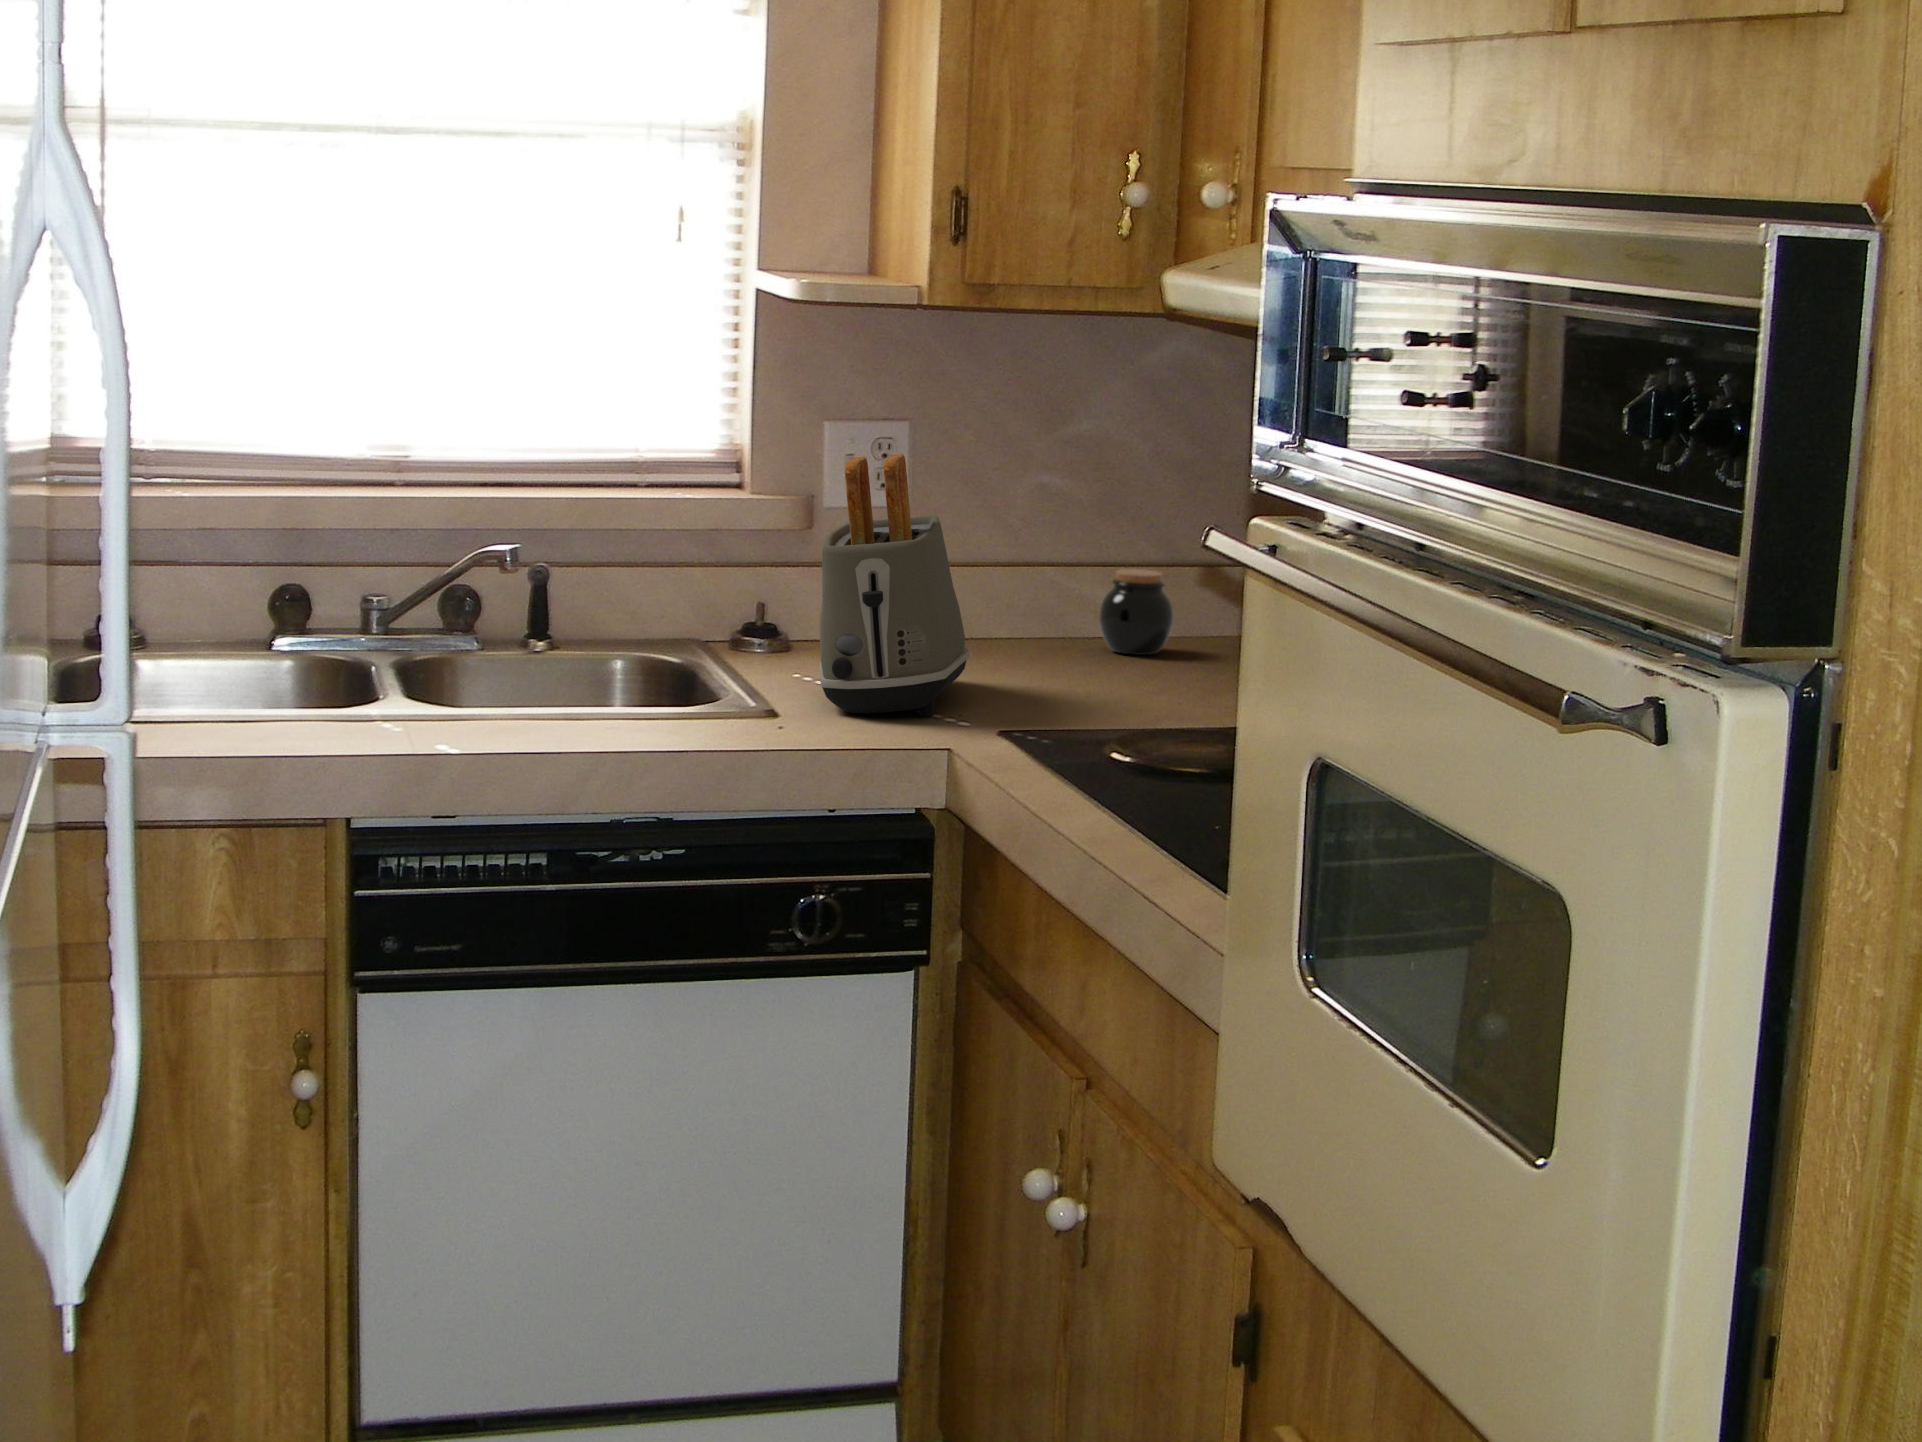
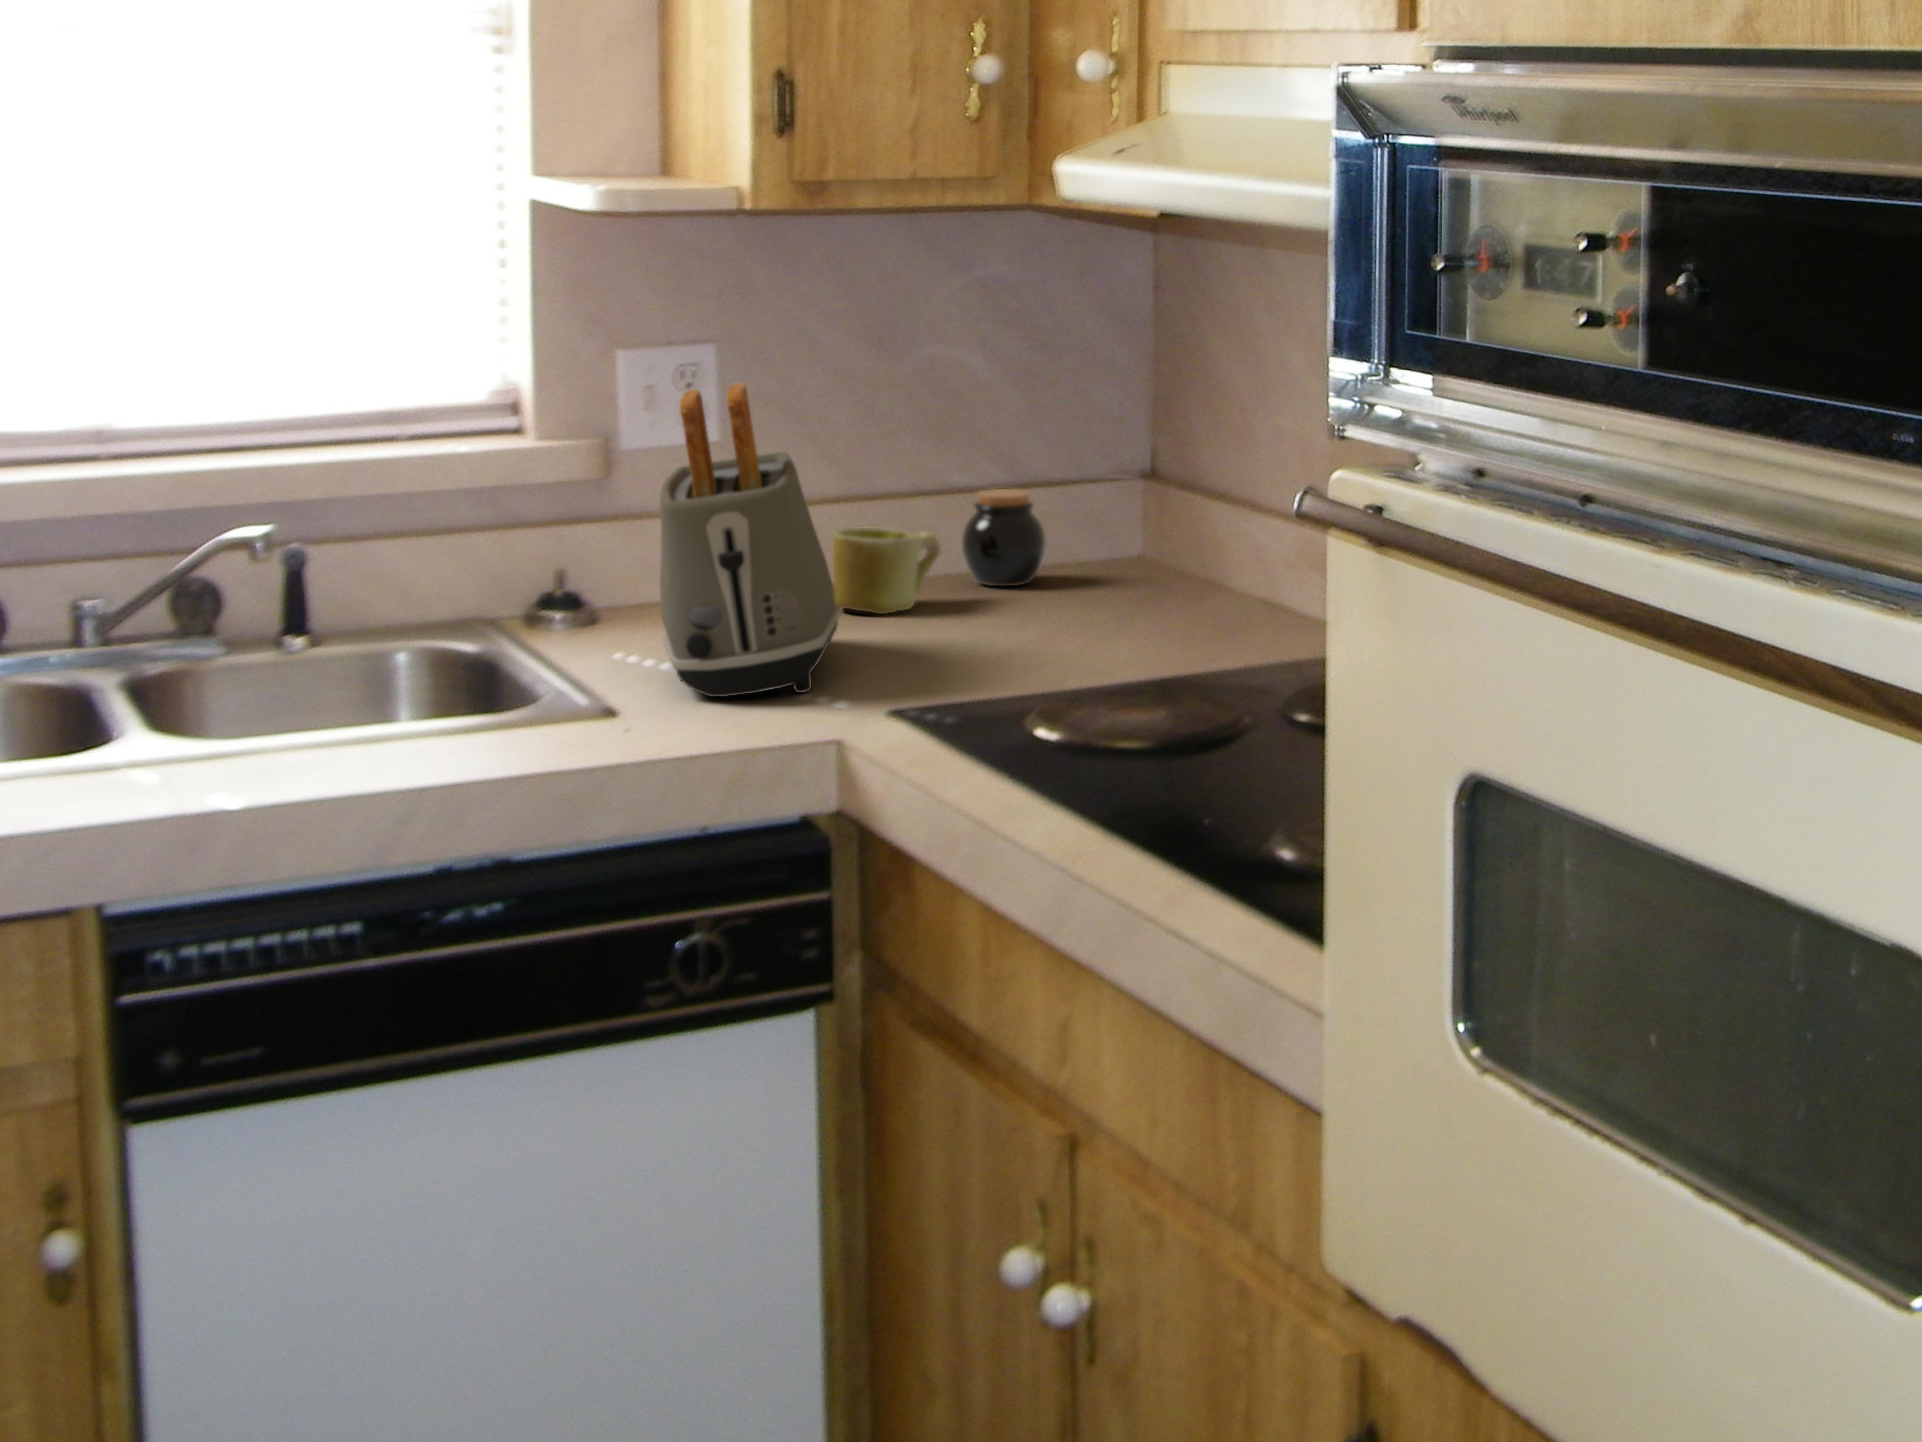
mug: none [979,591,1075,667] -> present [833,528,940,614]

